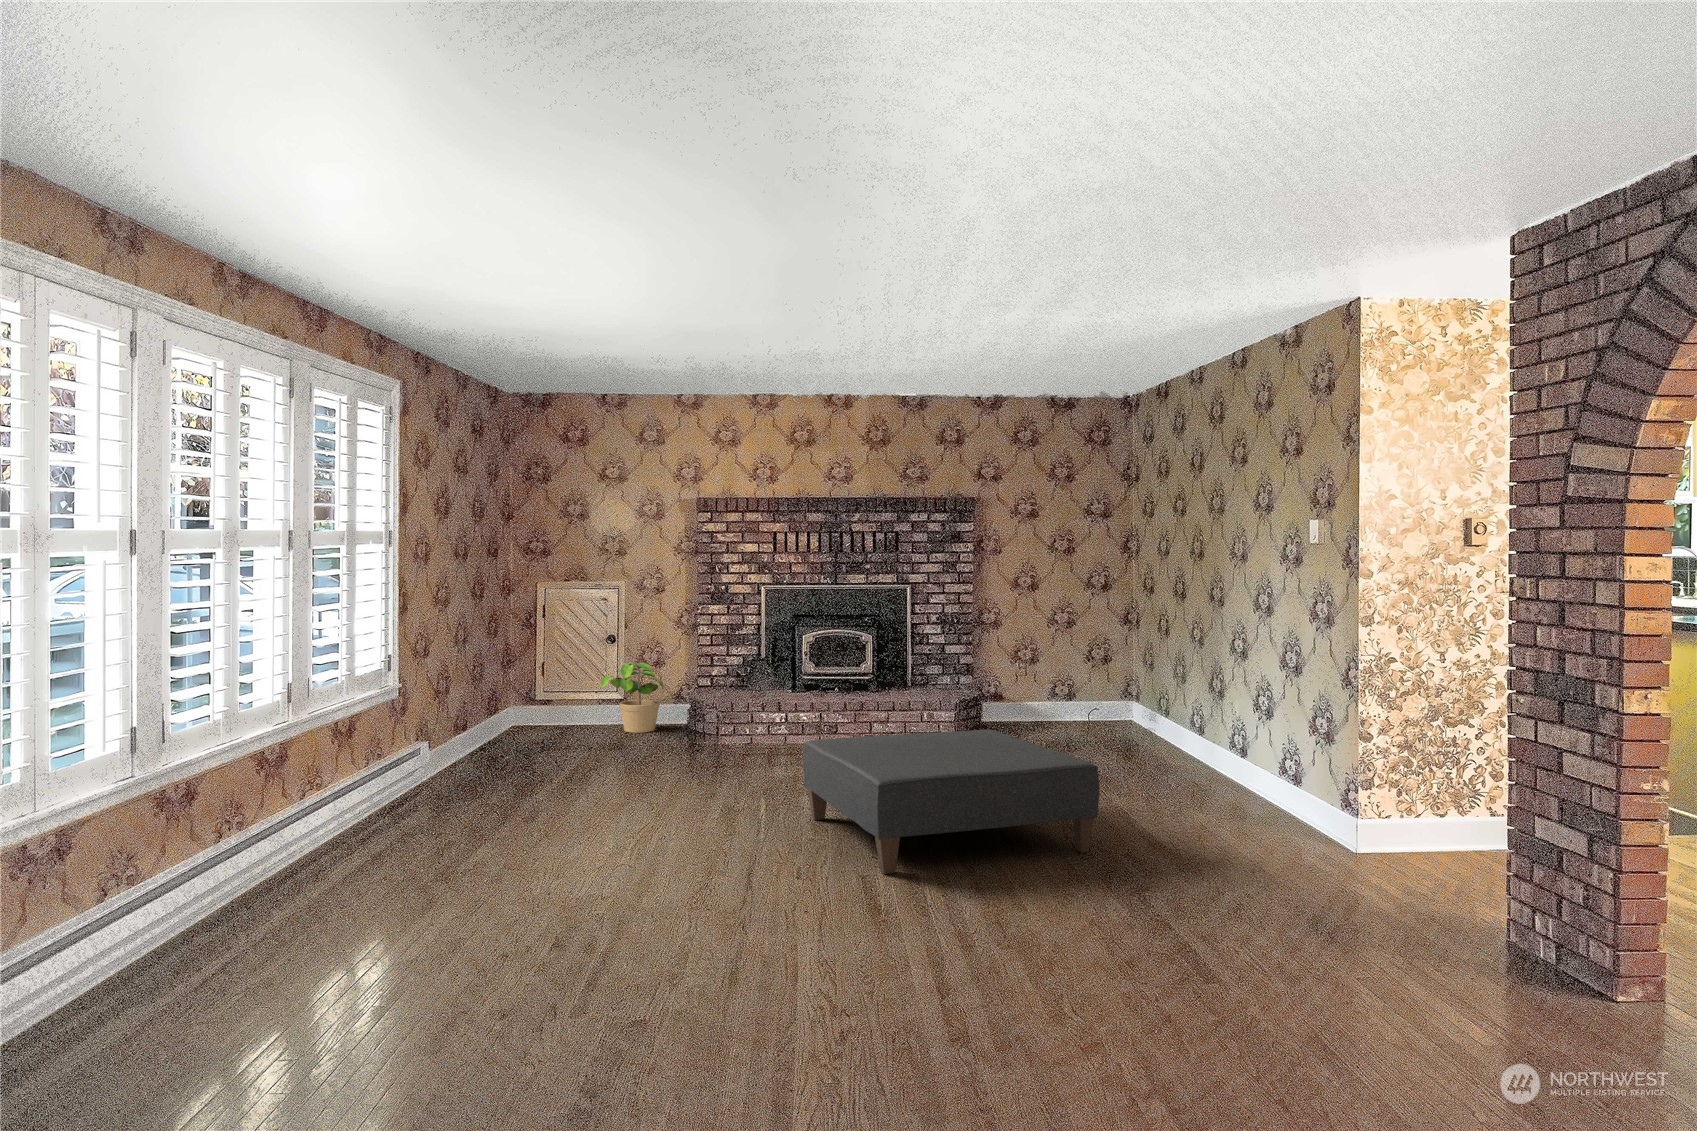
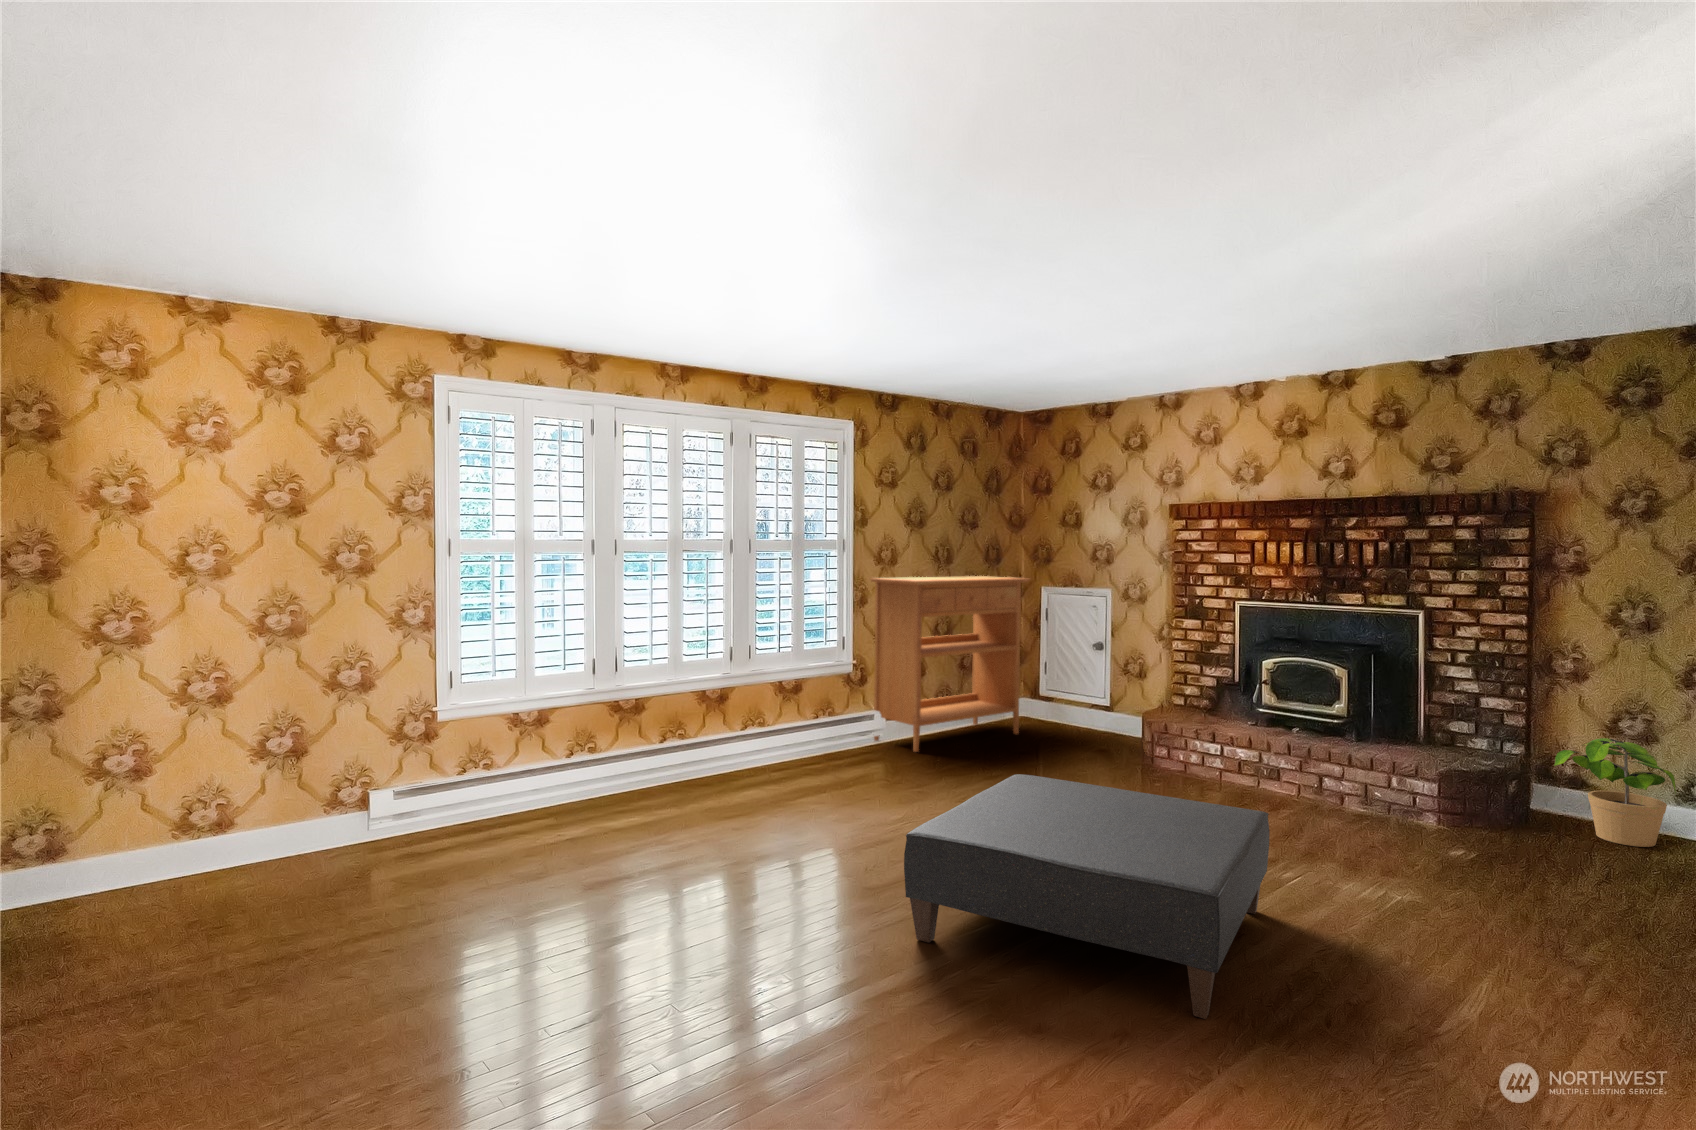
console table: none [429,572,567,773] -> present [871,576,1030,752]
potted plant: present [601,663,663,733] -> present [1554,738,1676,847]

